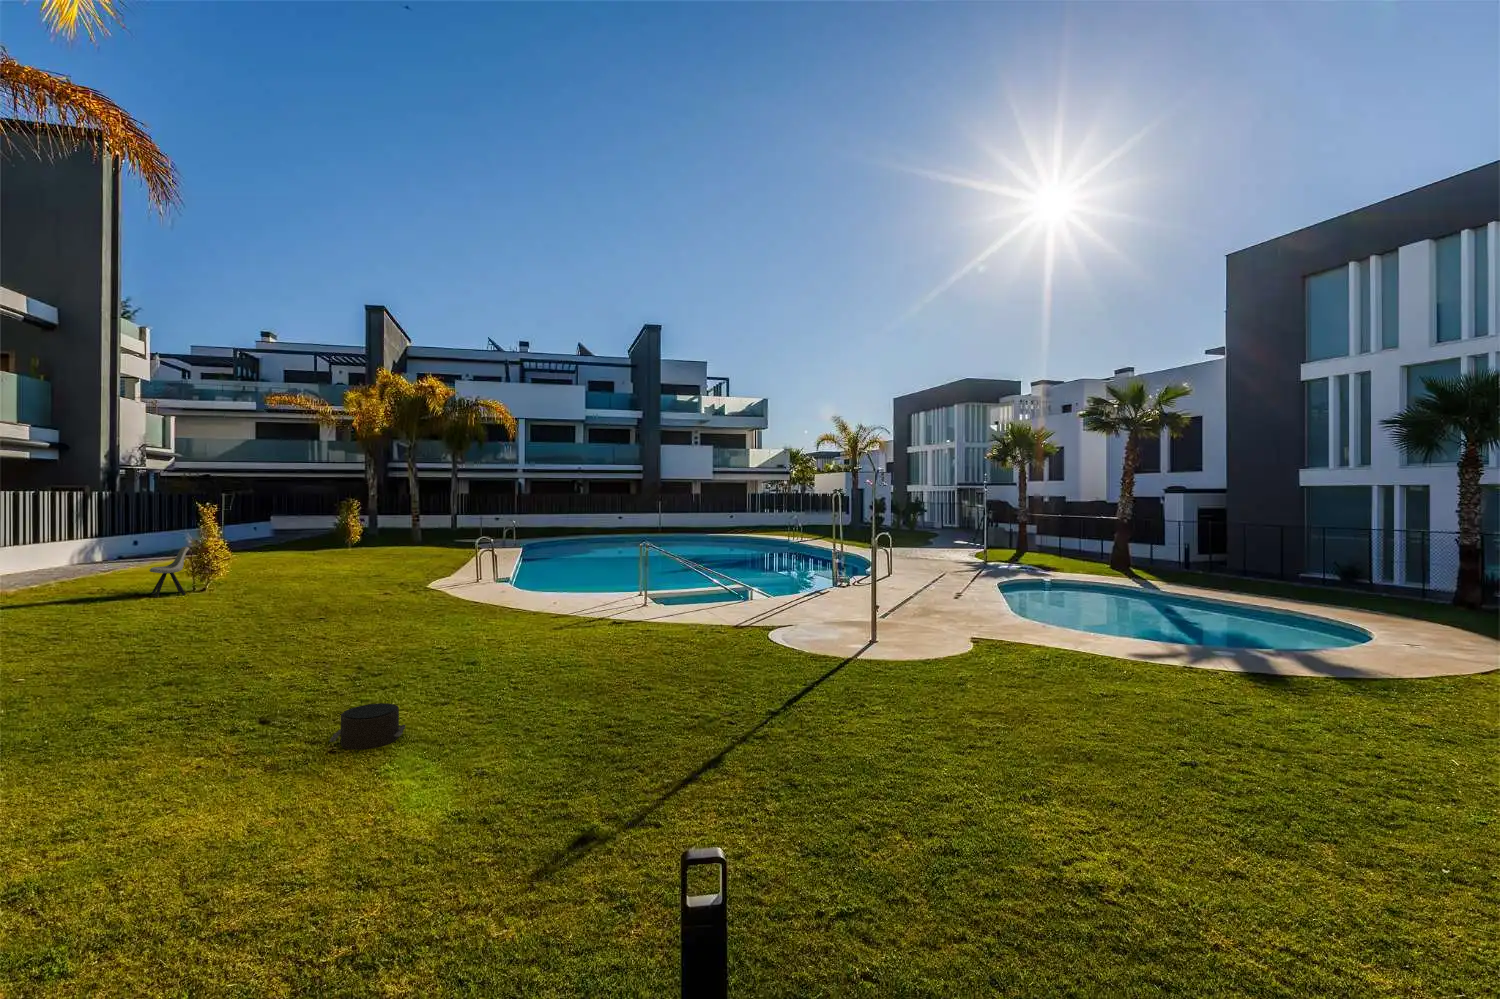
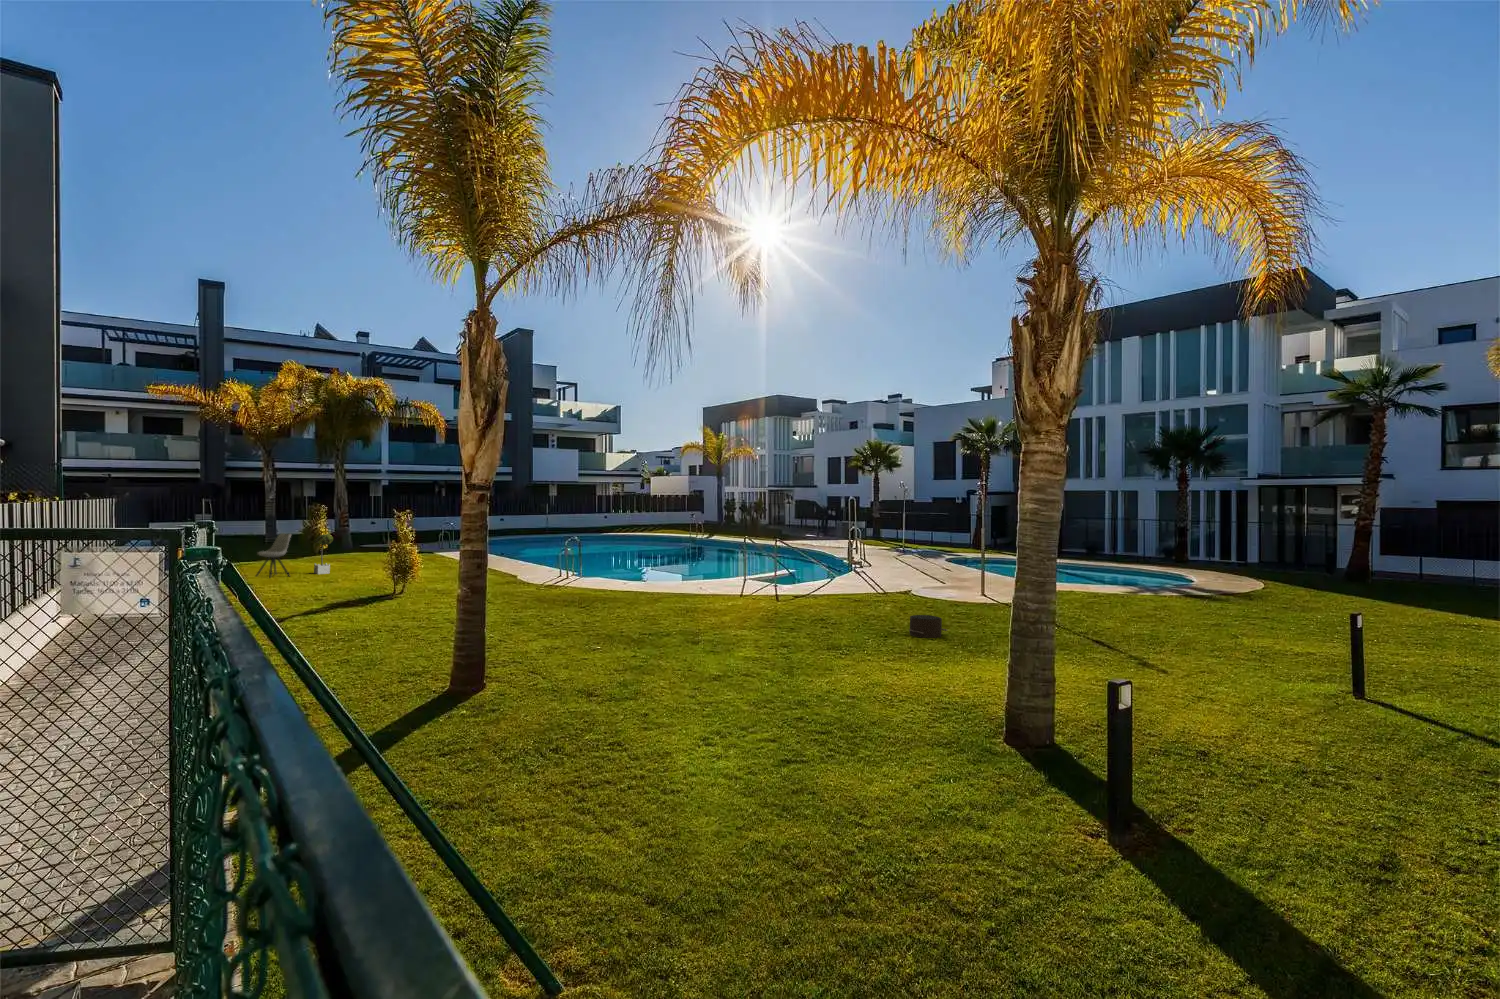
potted tree: none [223,546,245,592] -> present [314,534,333,574]
pouf: present [330,703,406,750] -> present [909,615,947,638]

